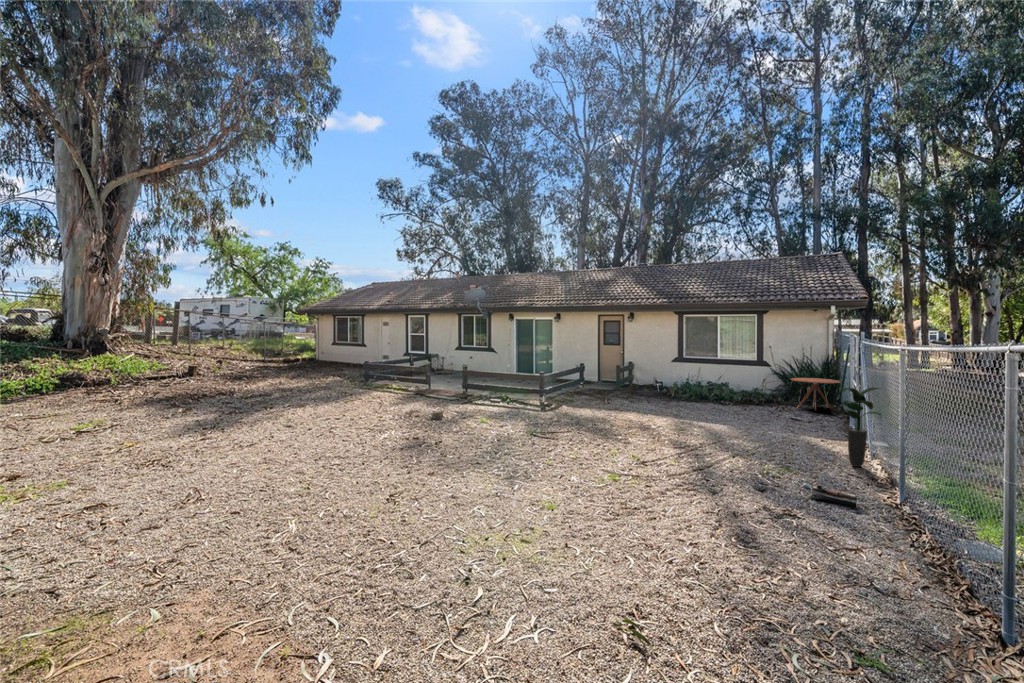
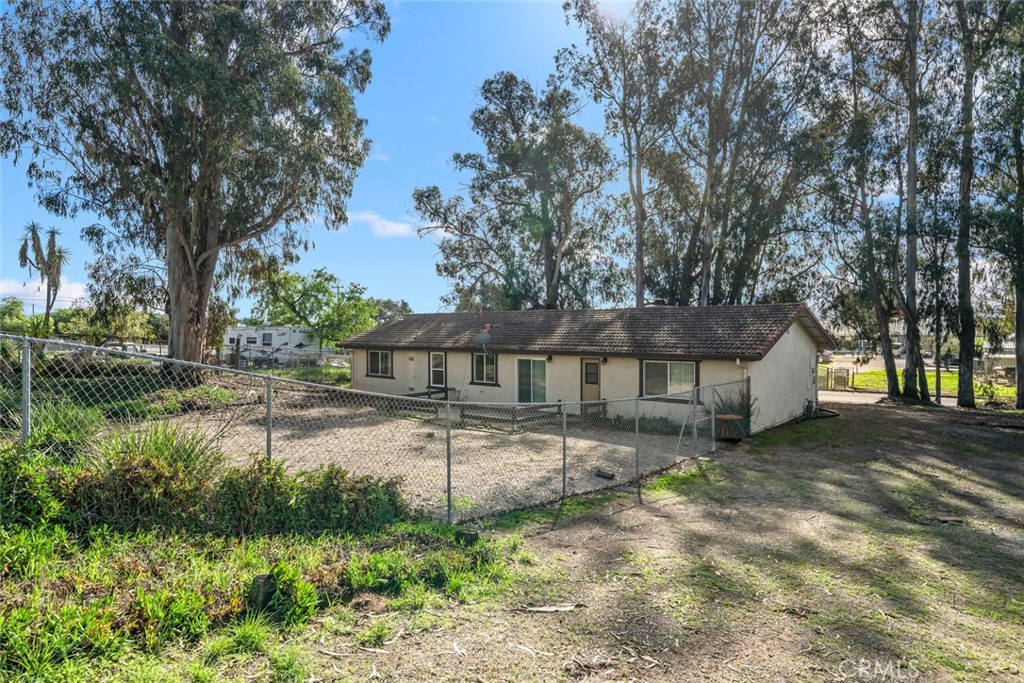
potted plant: present [841,387,881,467] -> none [663,422,685,470]

